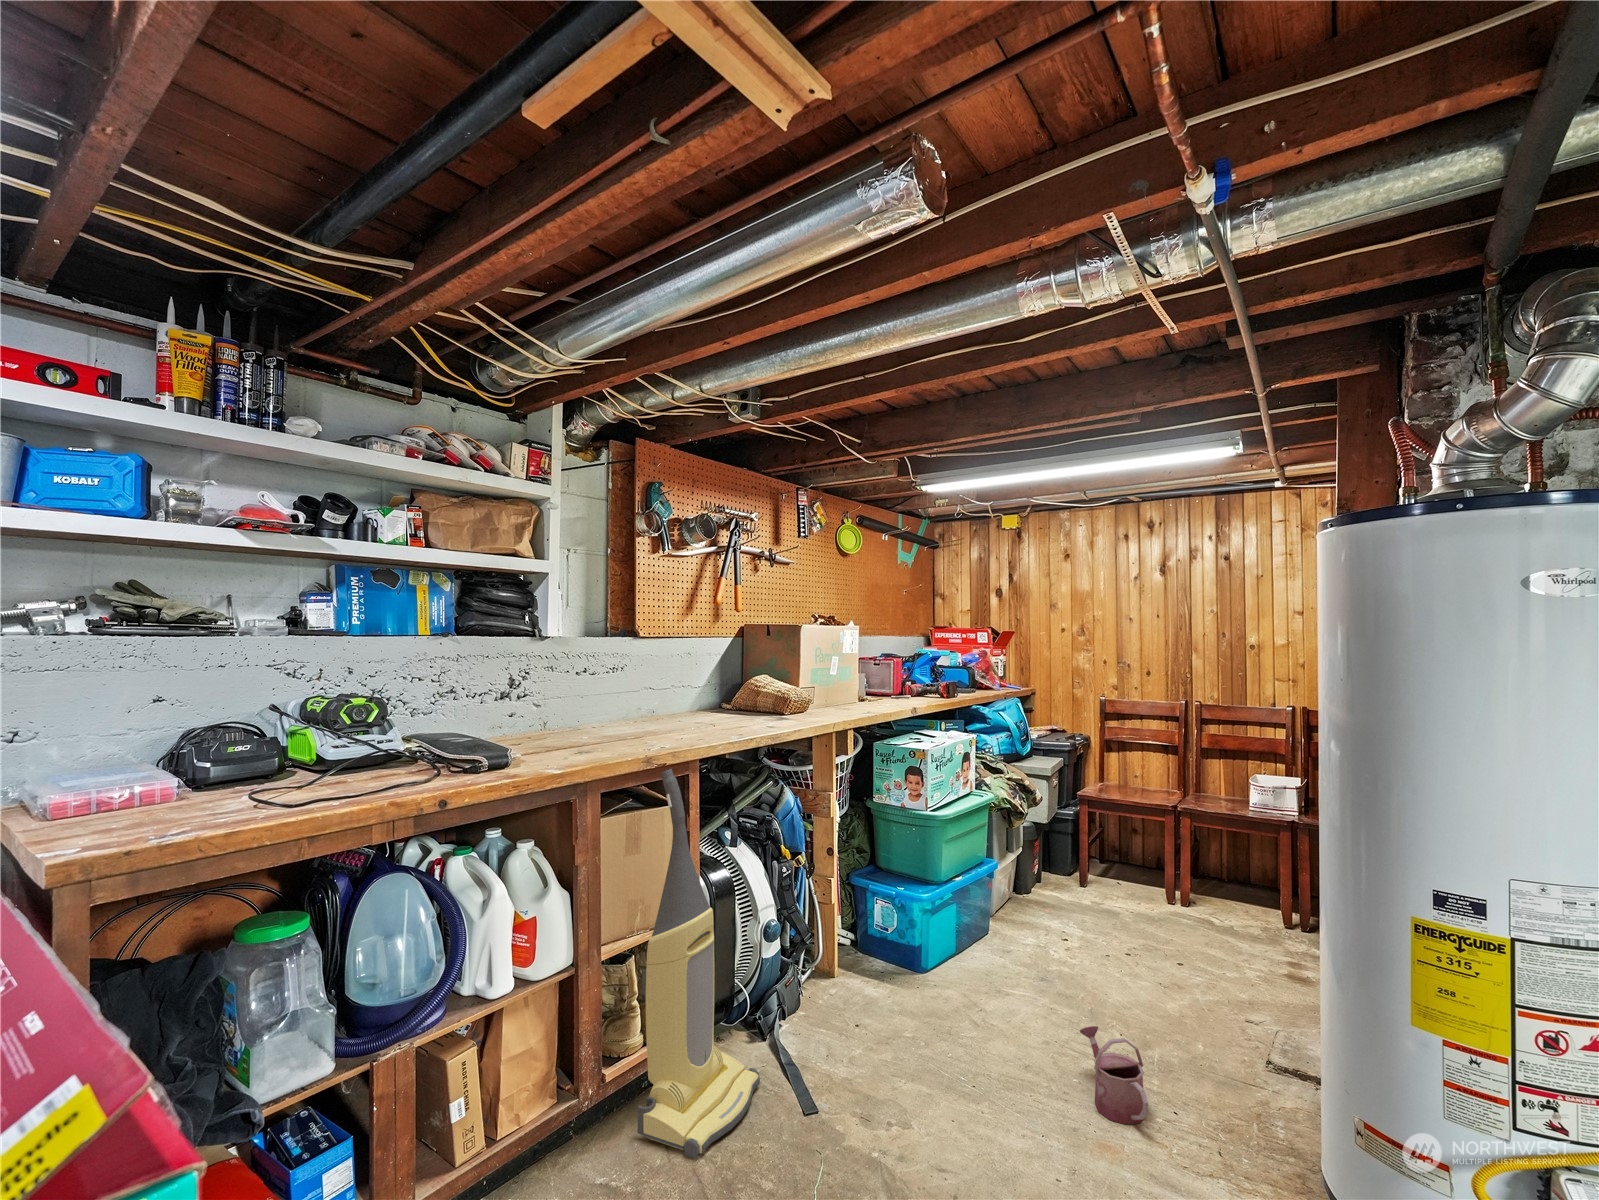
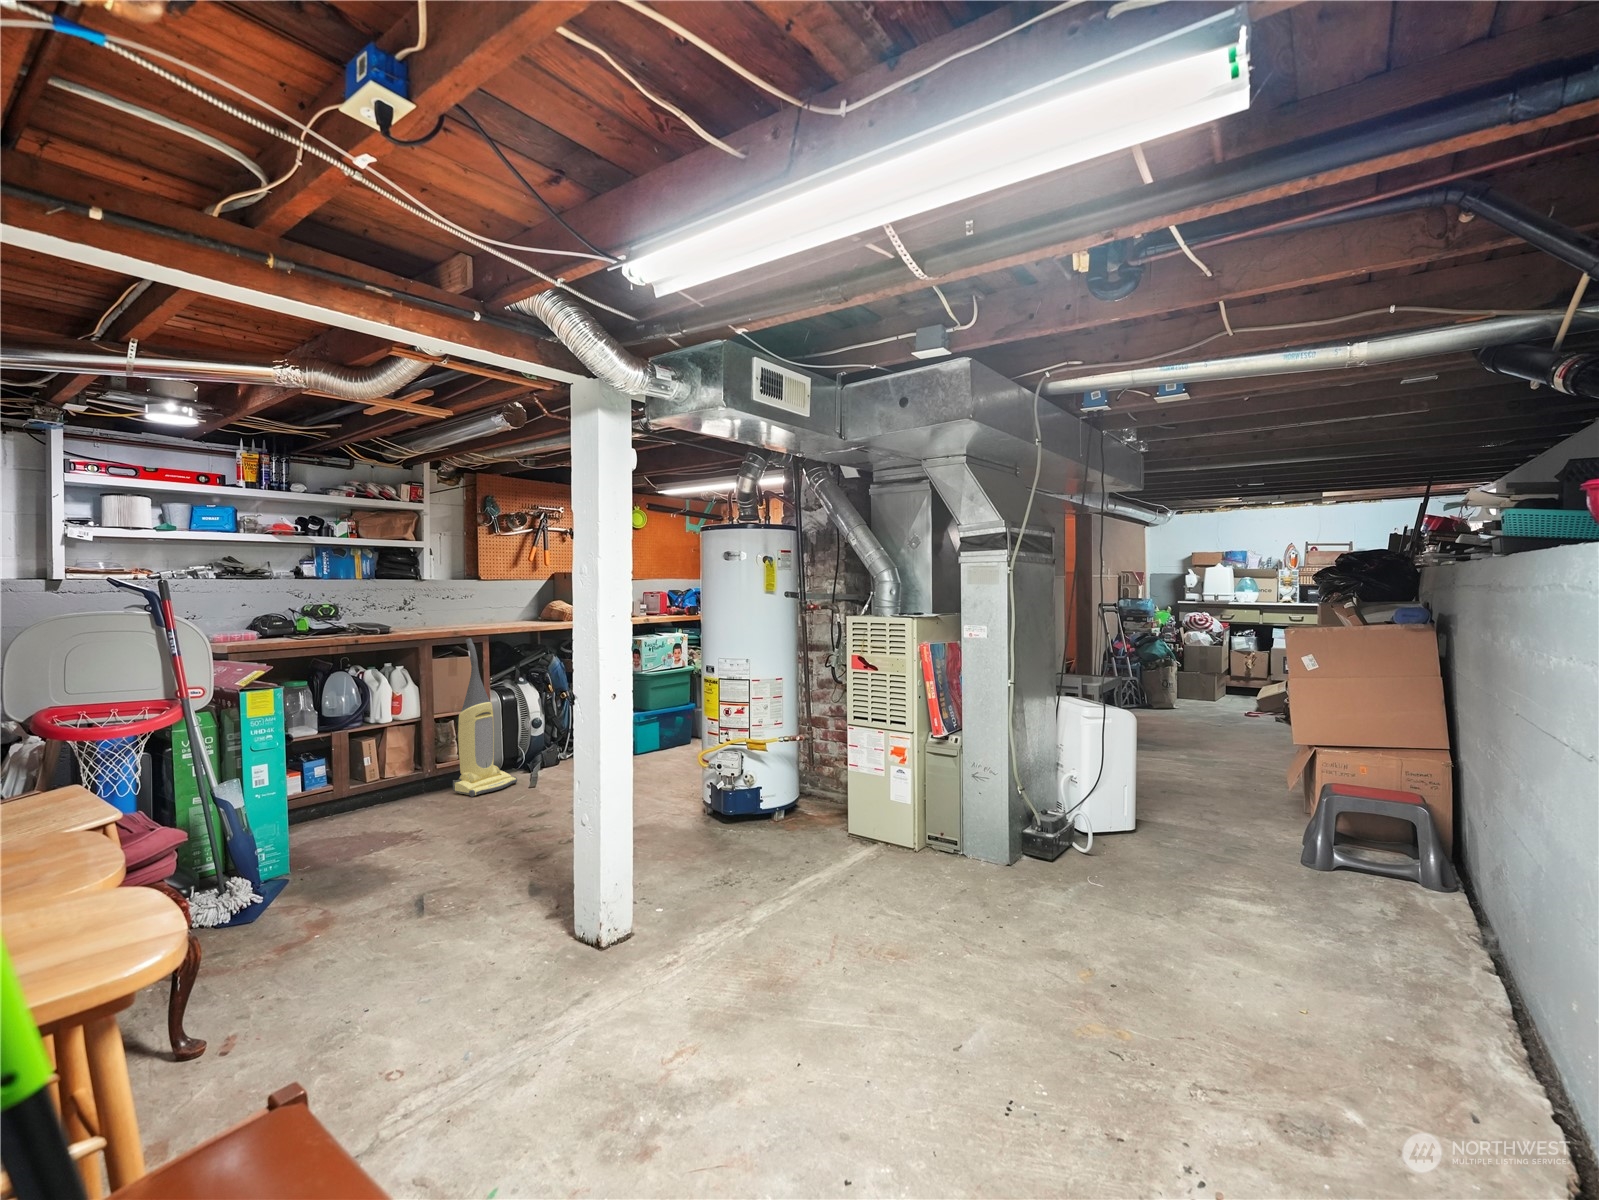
watering can: present [1080,1026,1148,1125] -> none [657,758,680,791]

